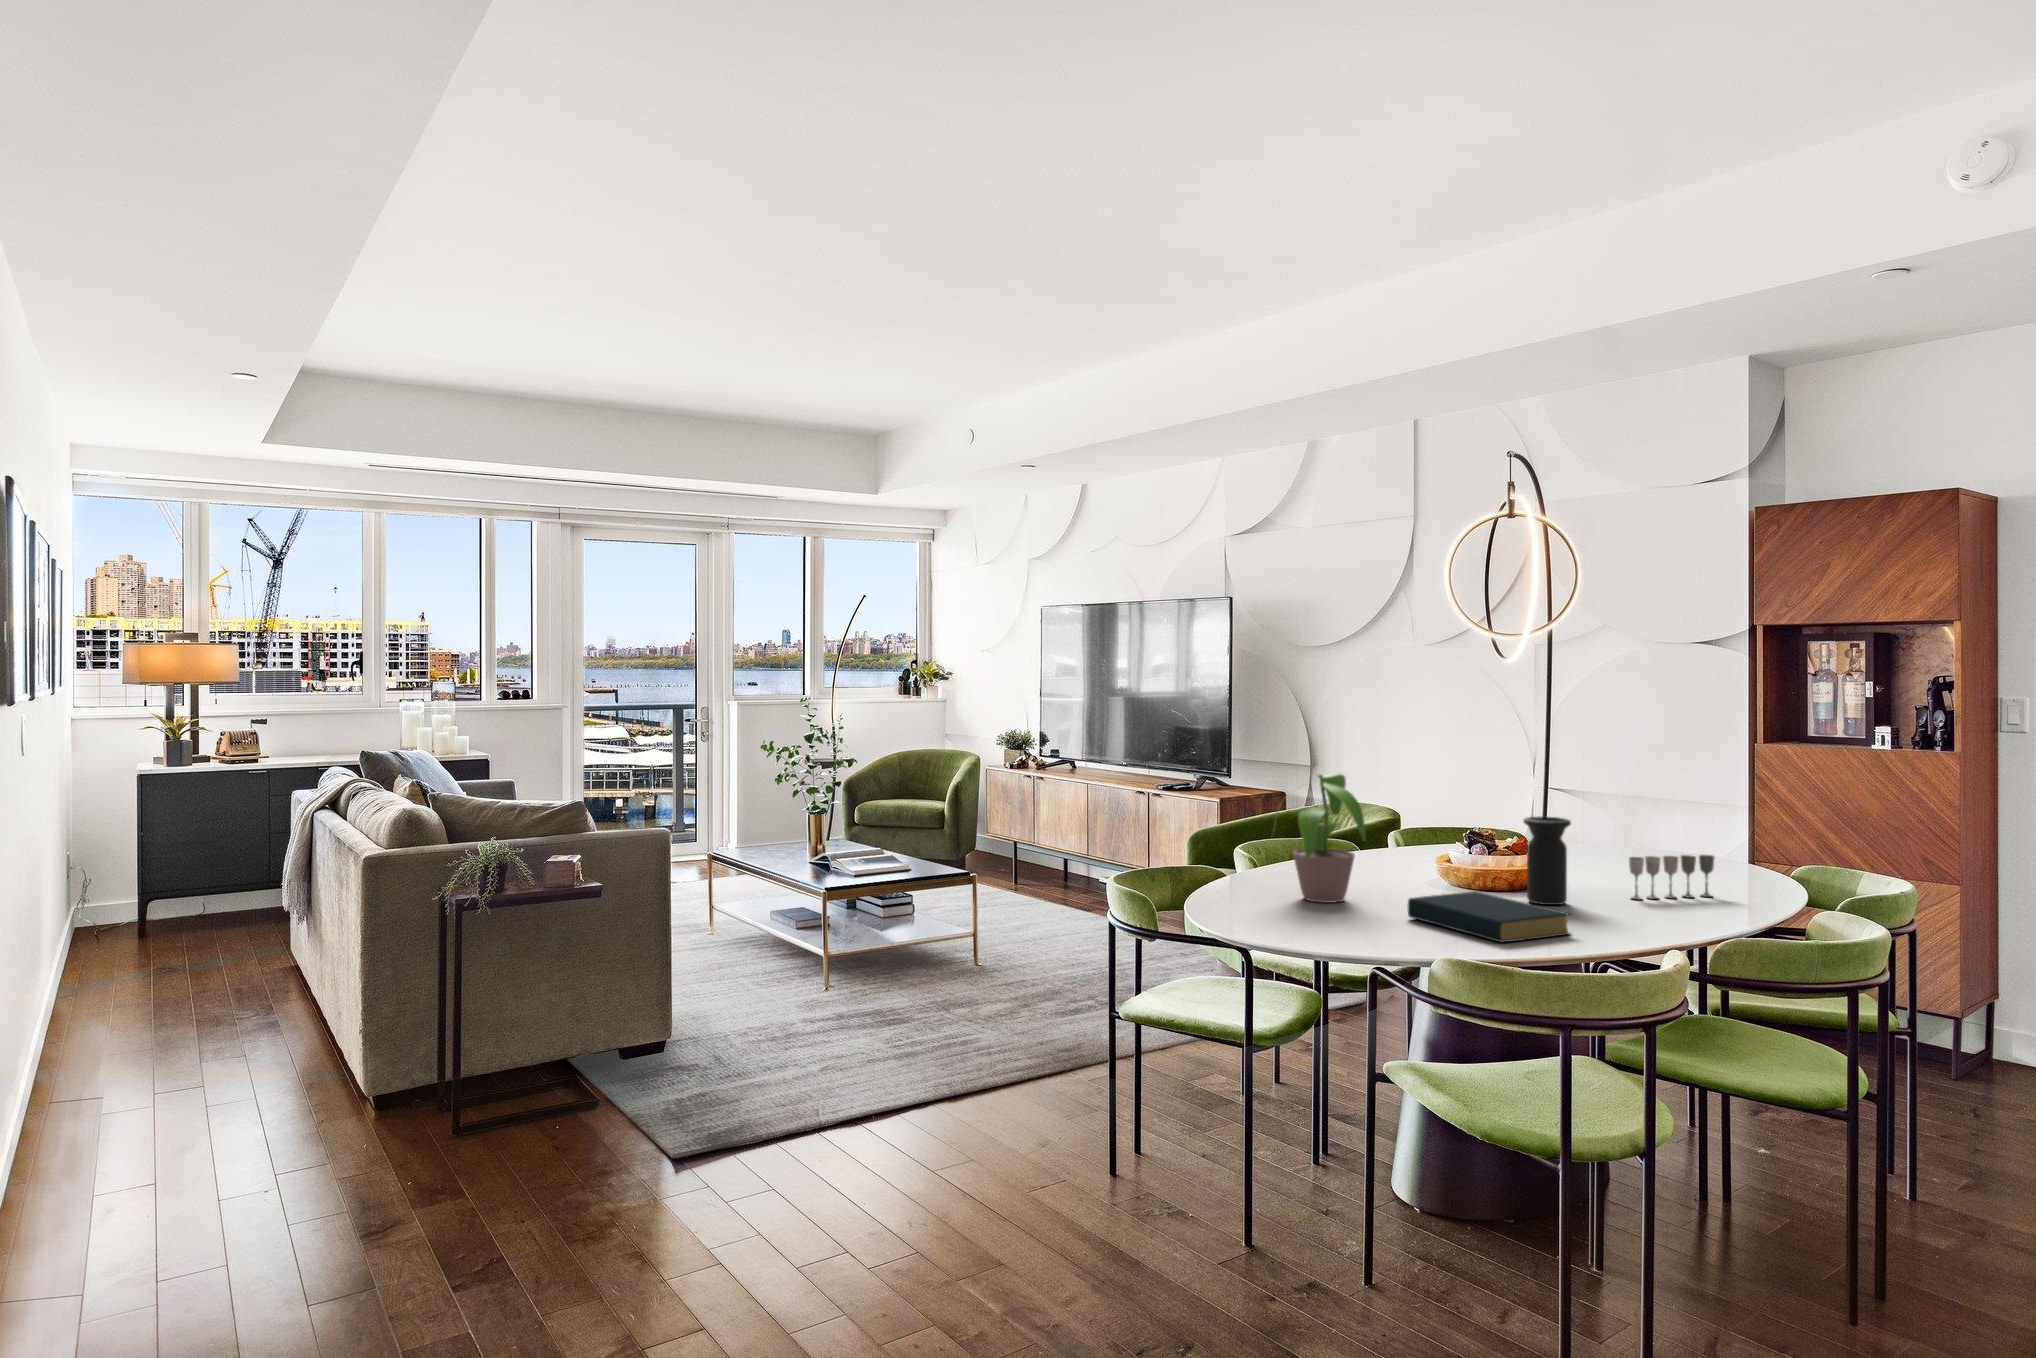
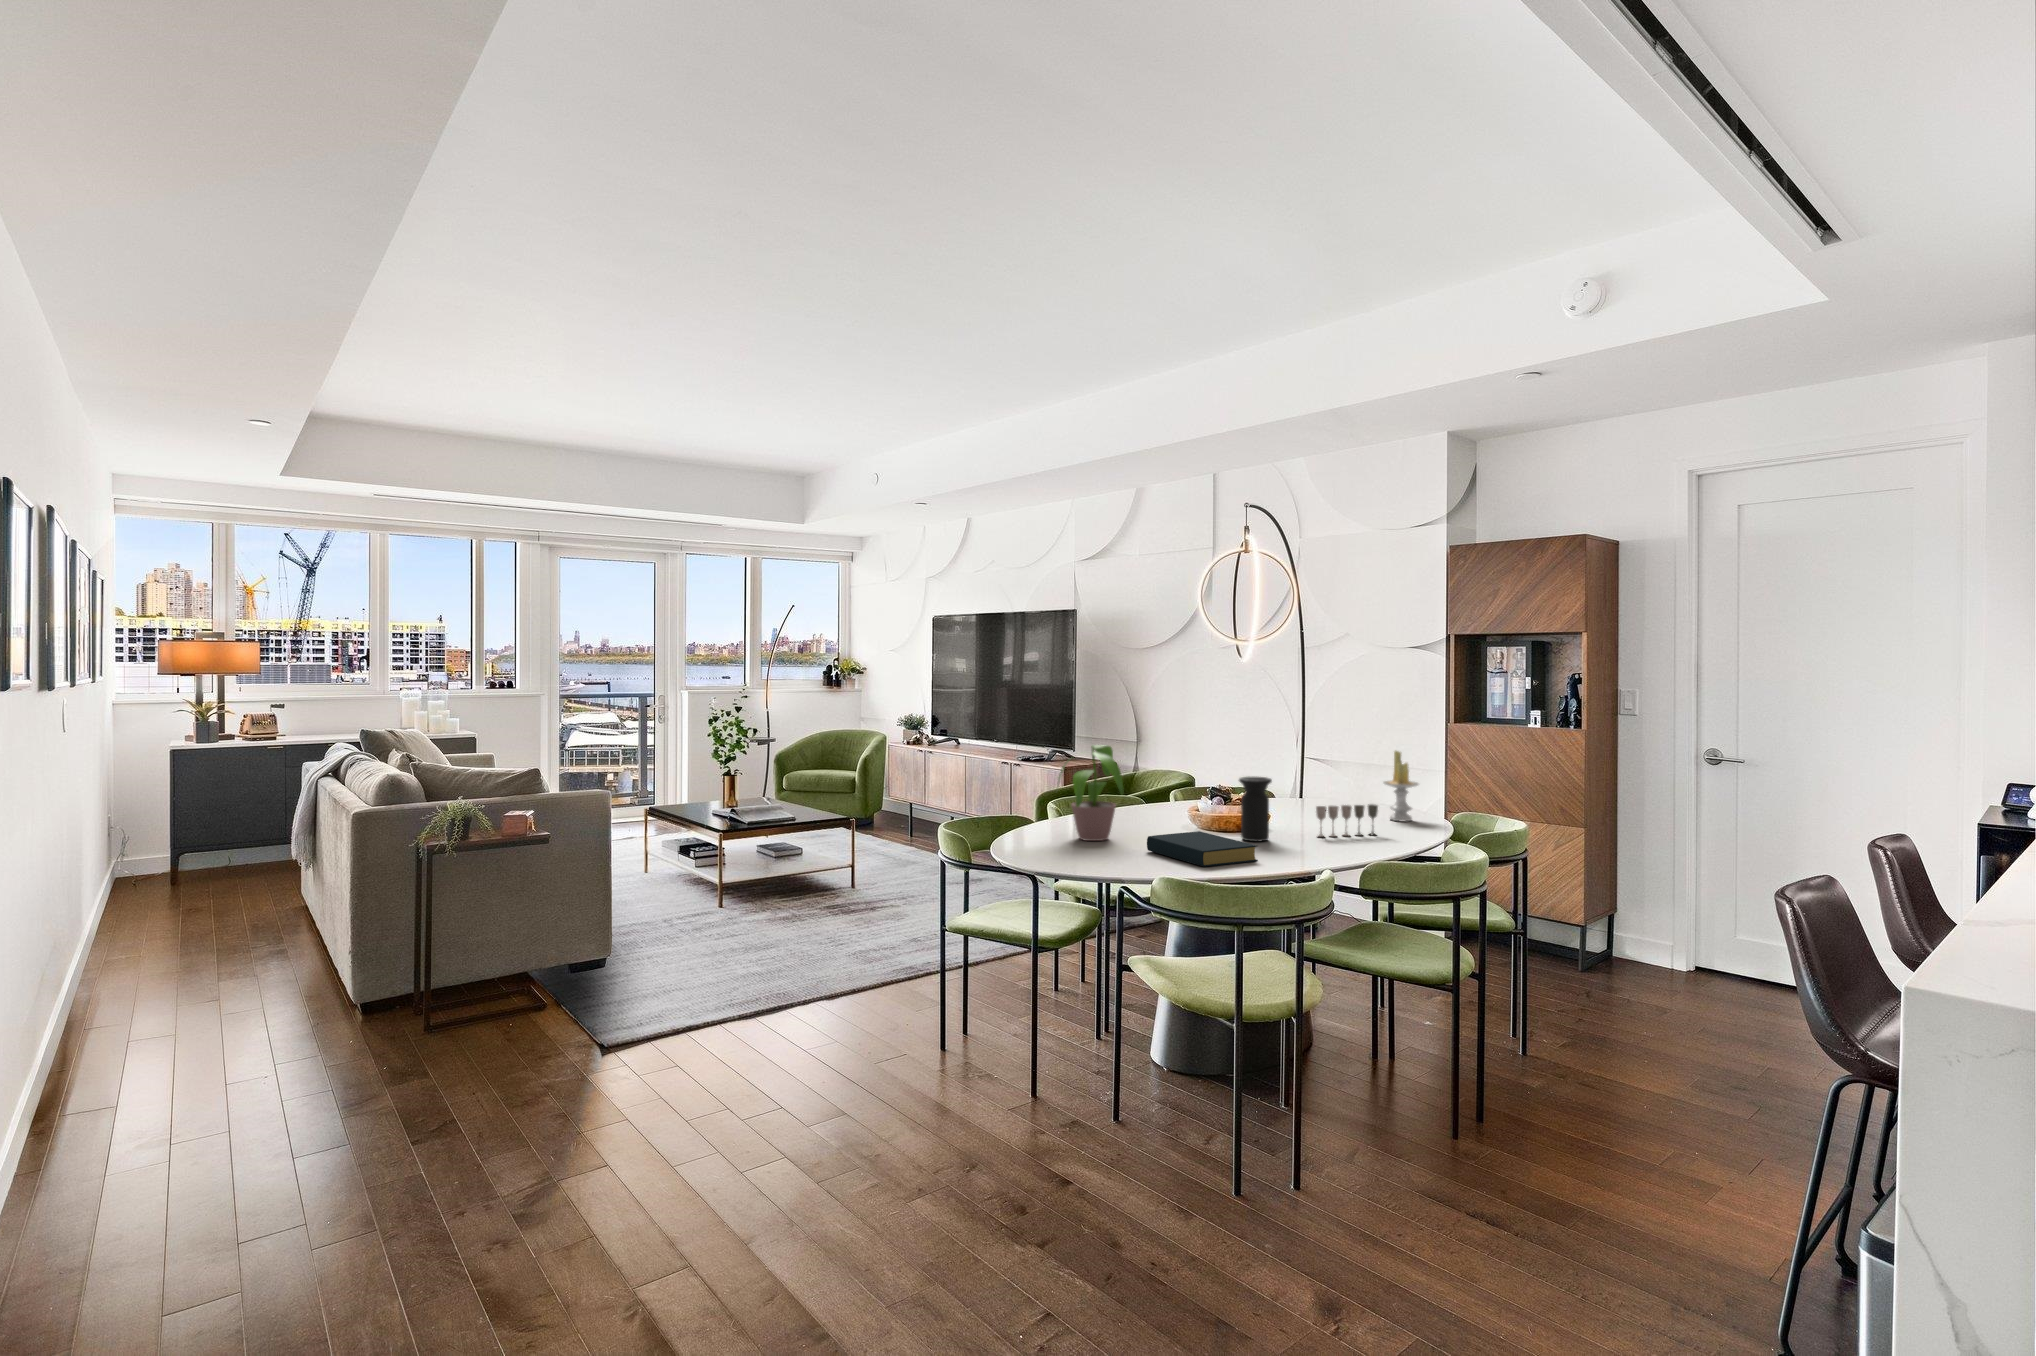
candle: none [1704,780,1758,877] -> present [1384,751,1419,821]

